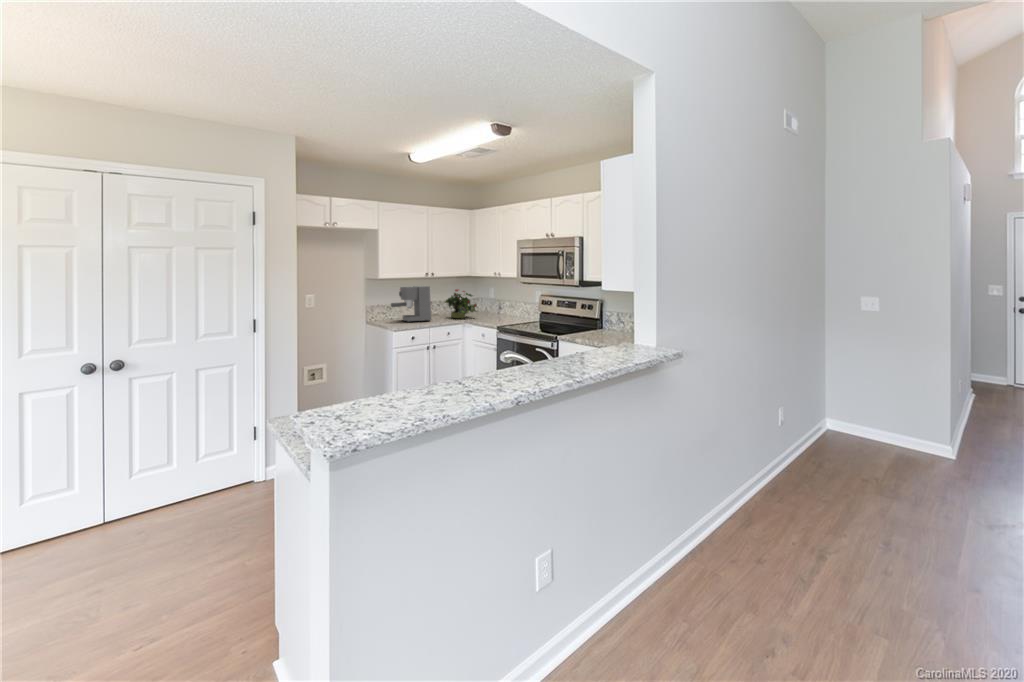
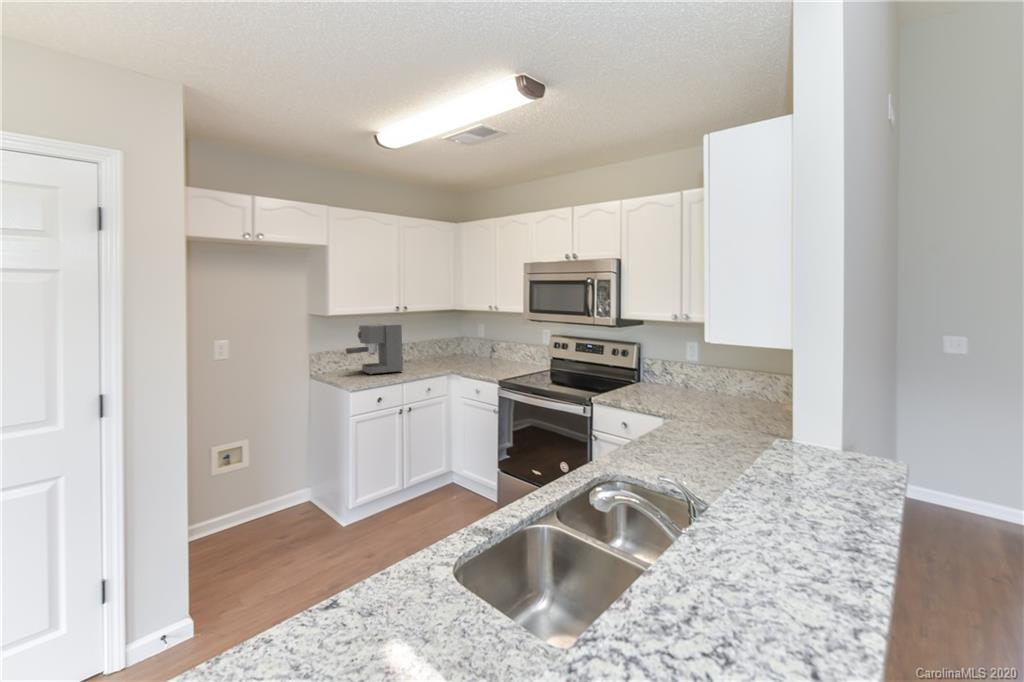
potted plant: present [445,289,477,318] -> none [420,327,465,367]

